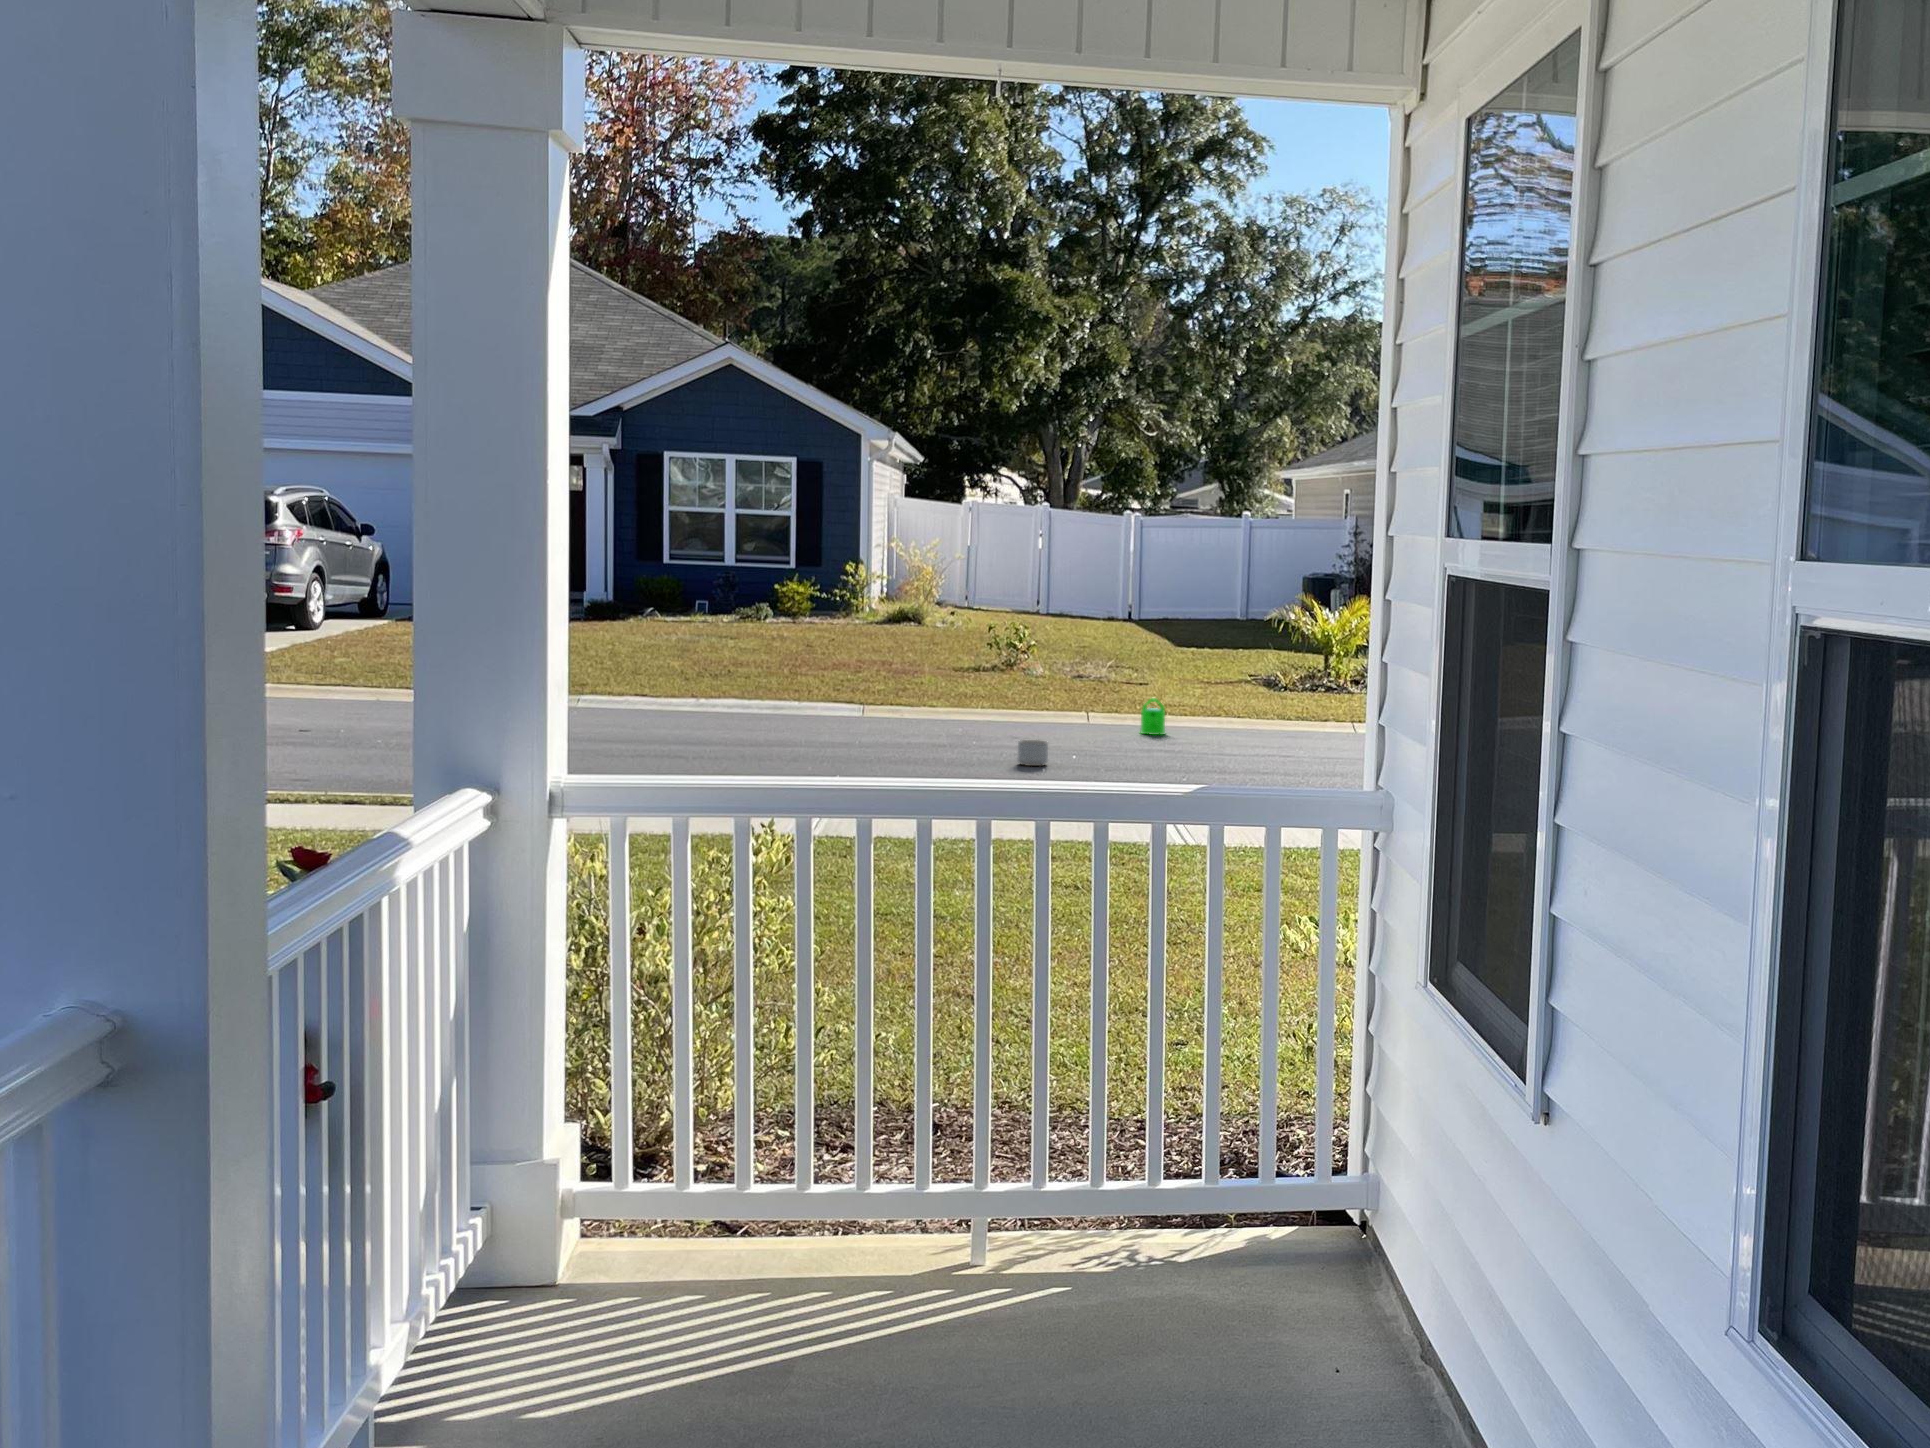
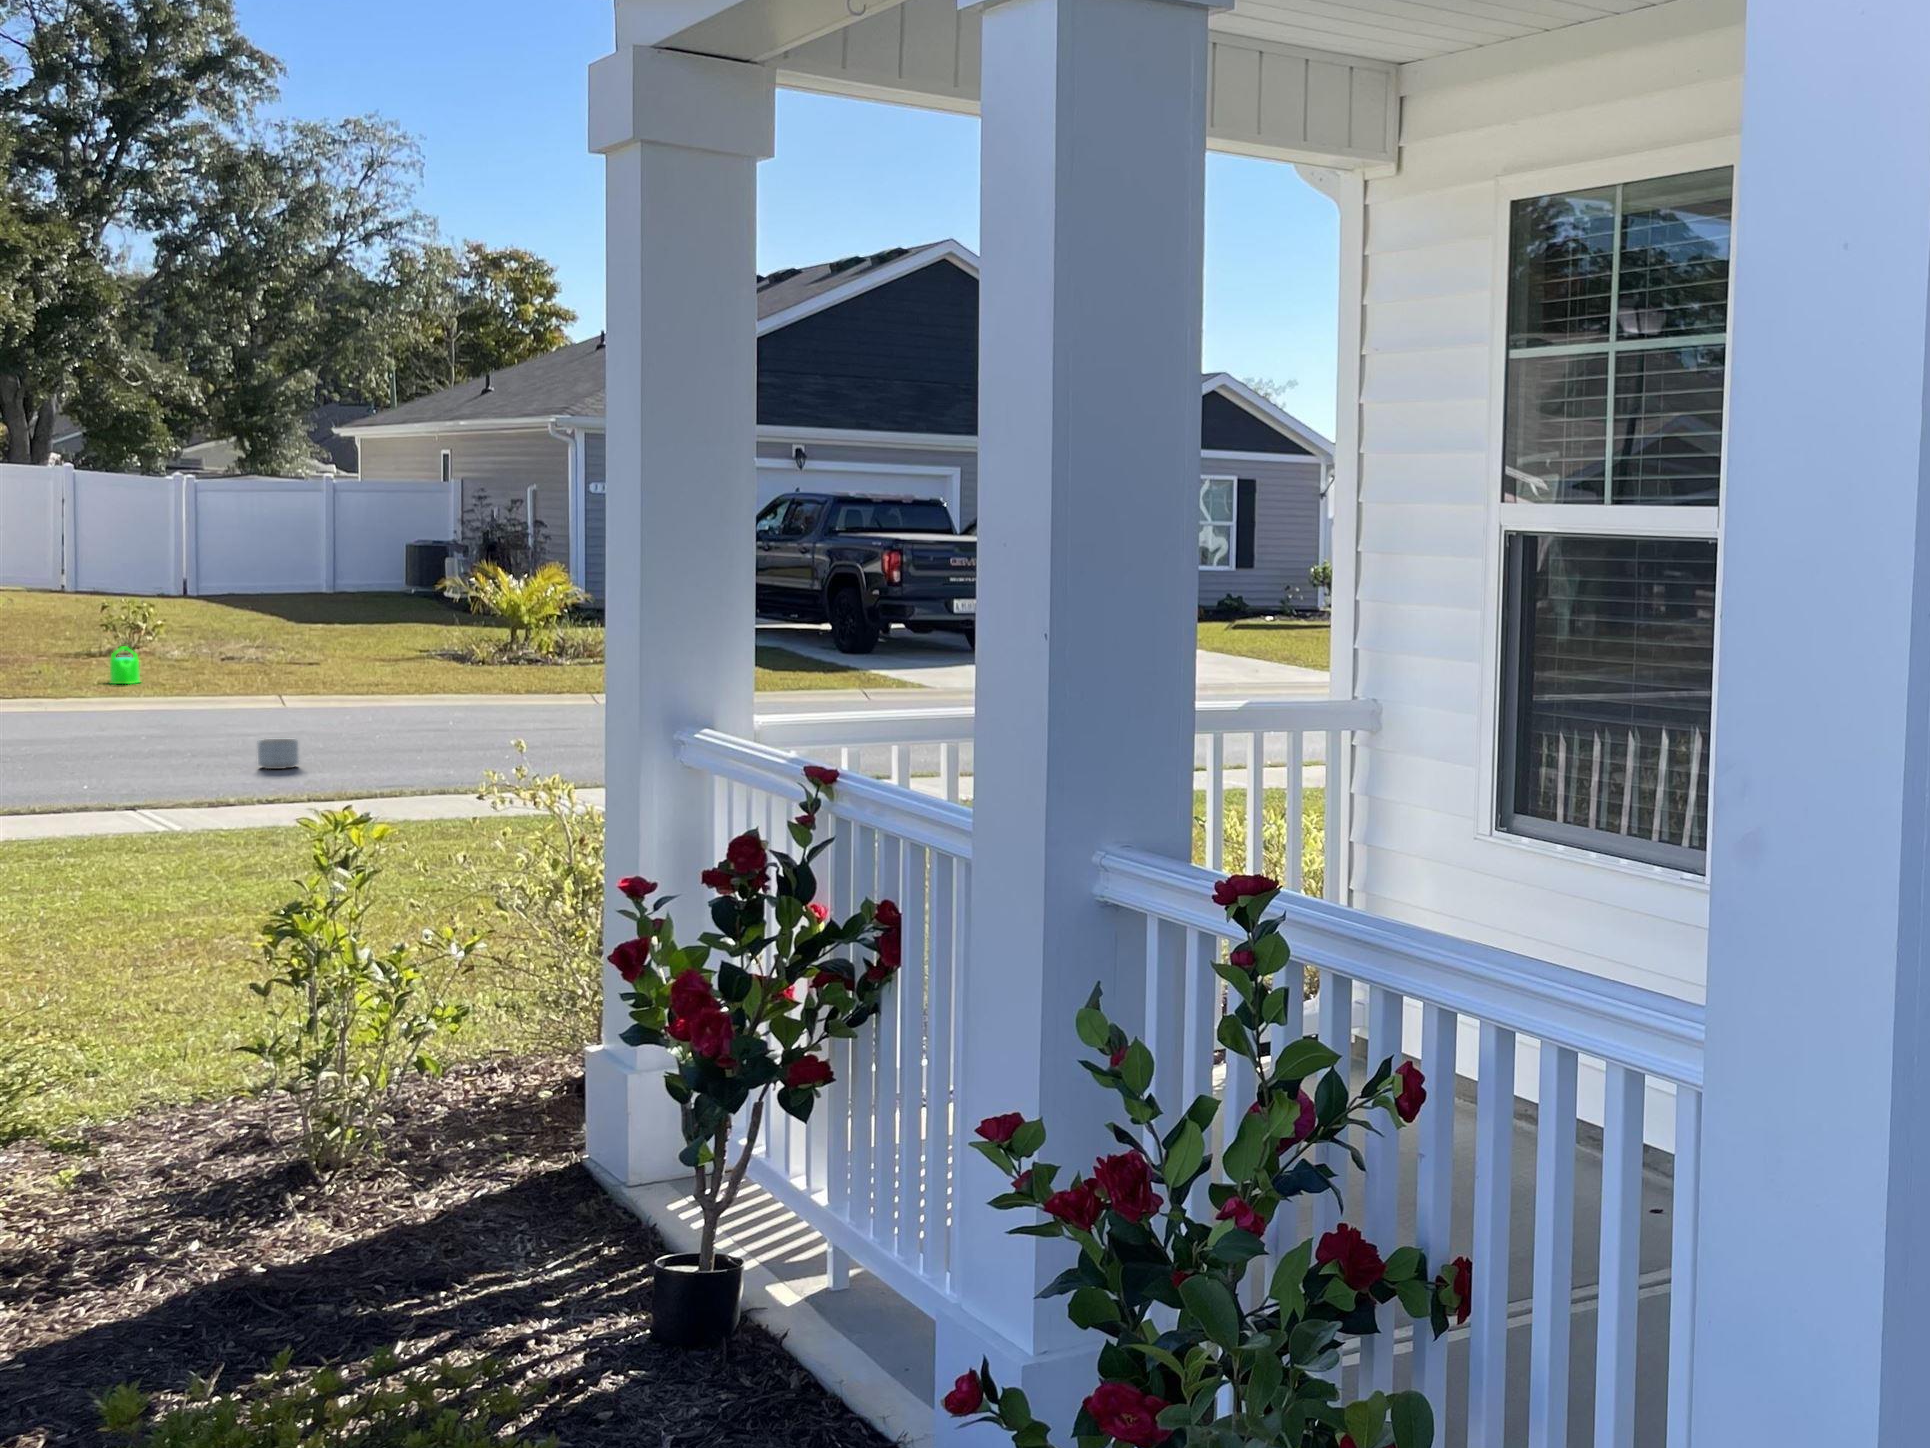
watering can: present [1140,698,1165,735] -> present [110,646,140,684]

